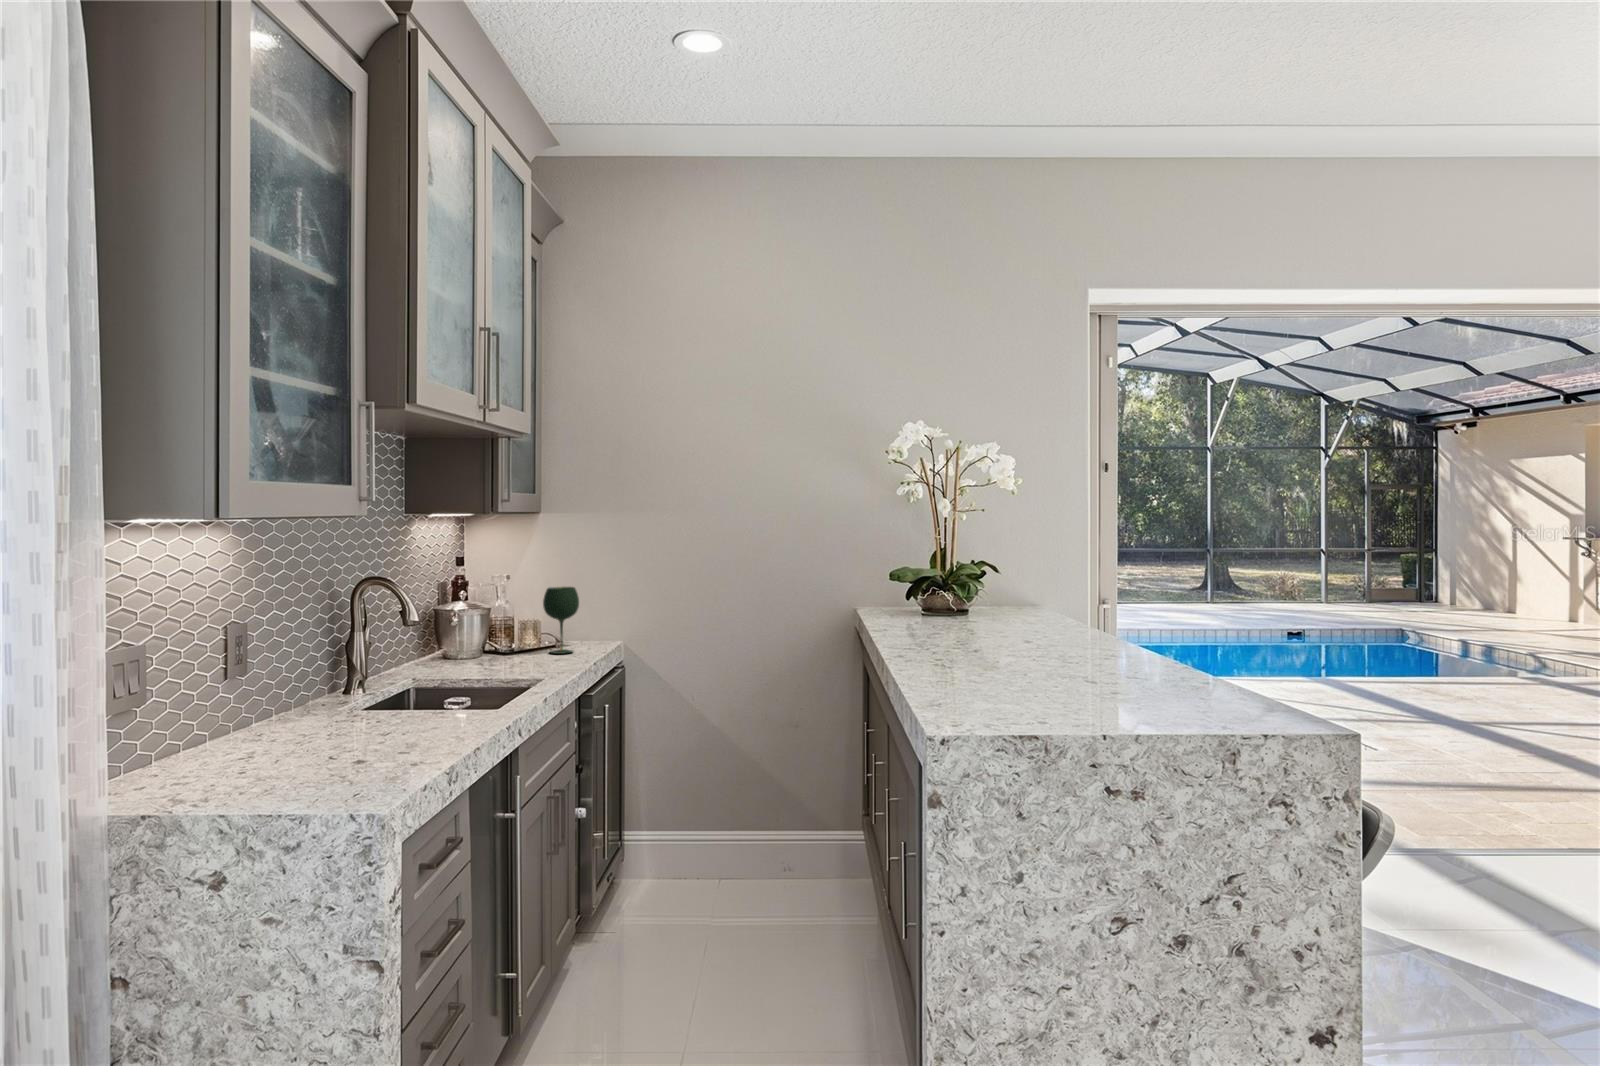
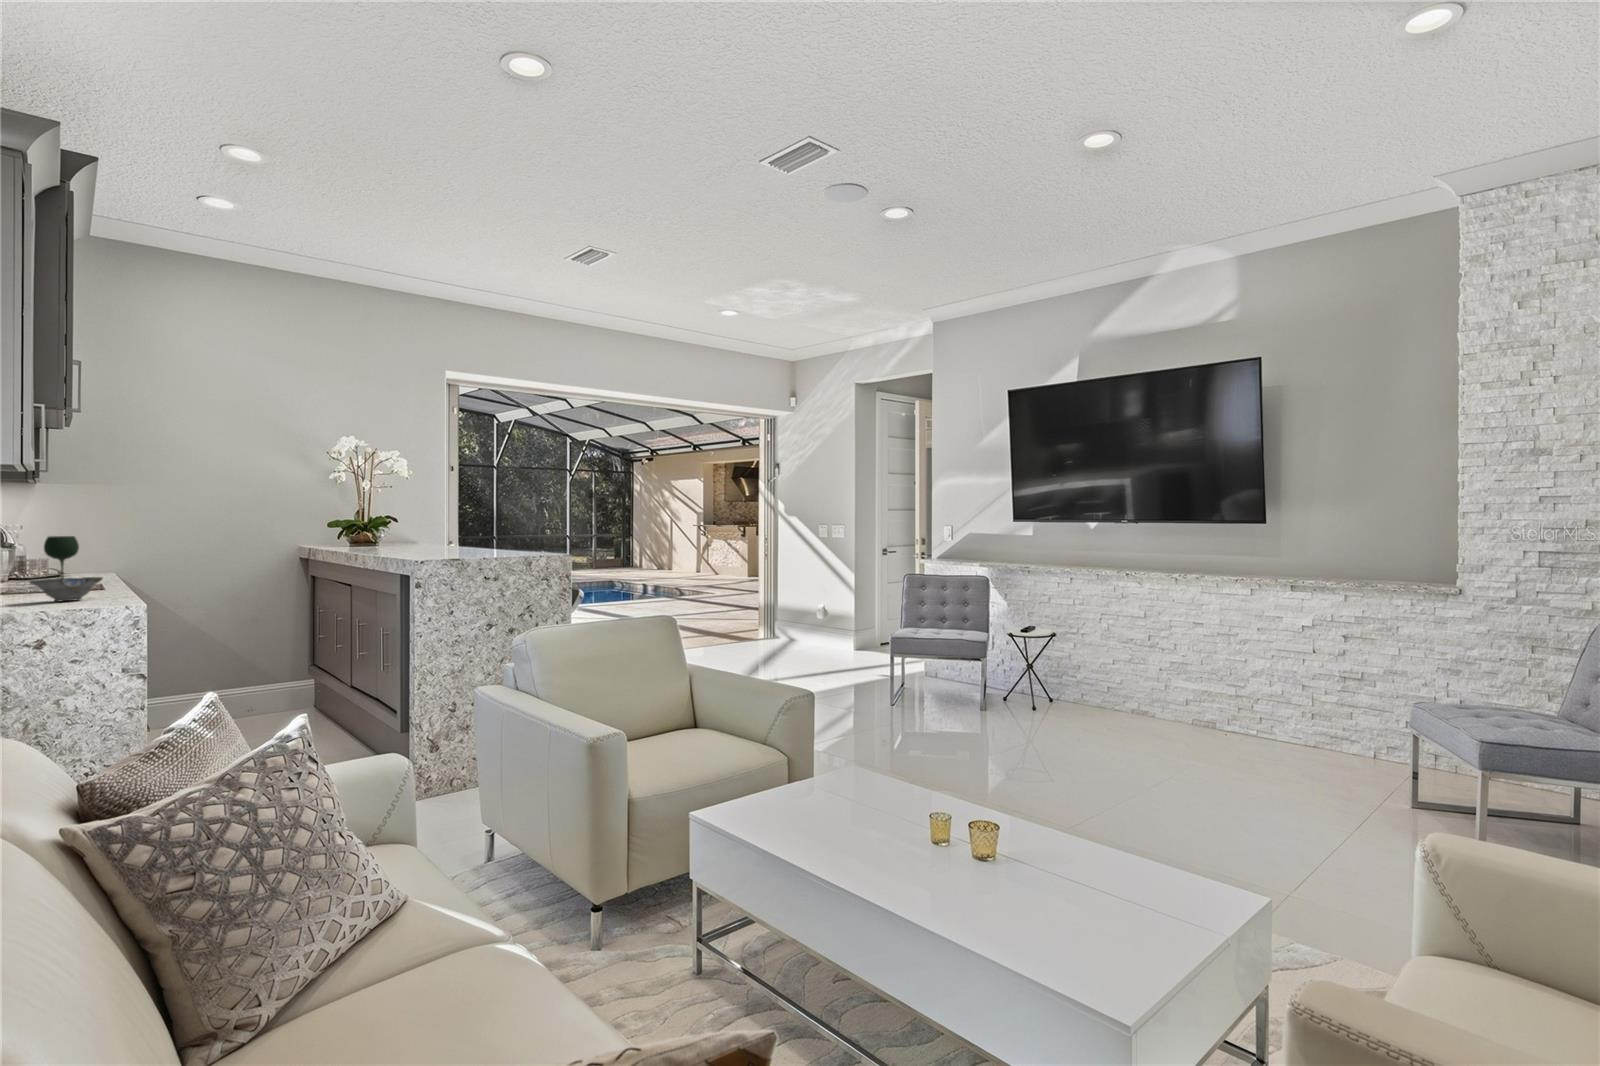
ceramic bowl: none [328,703,432,755] -> present [30,577,103,601]

